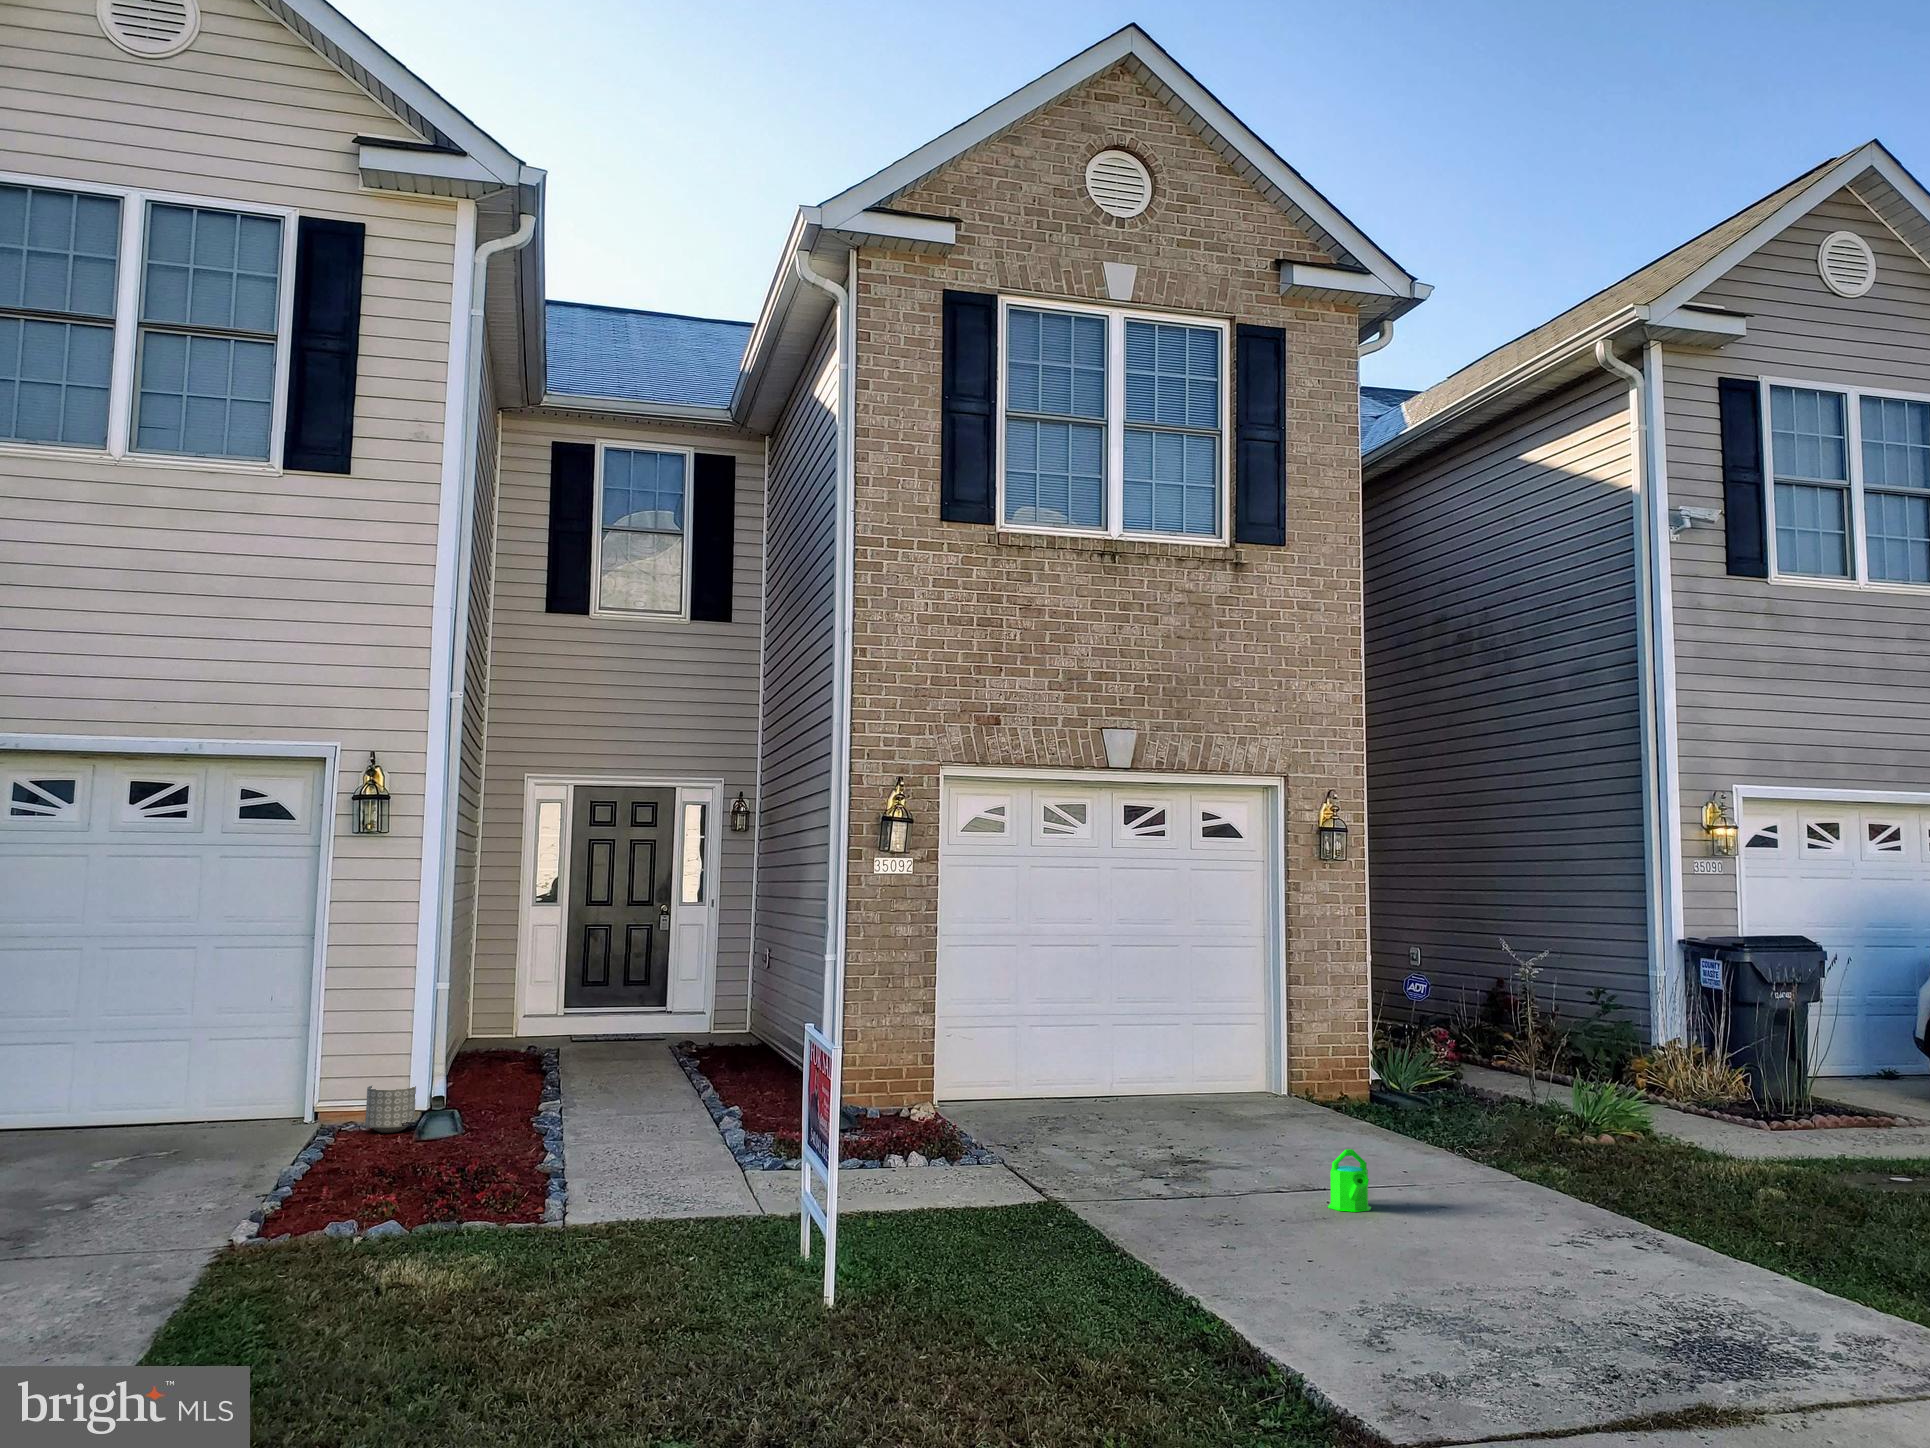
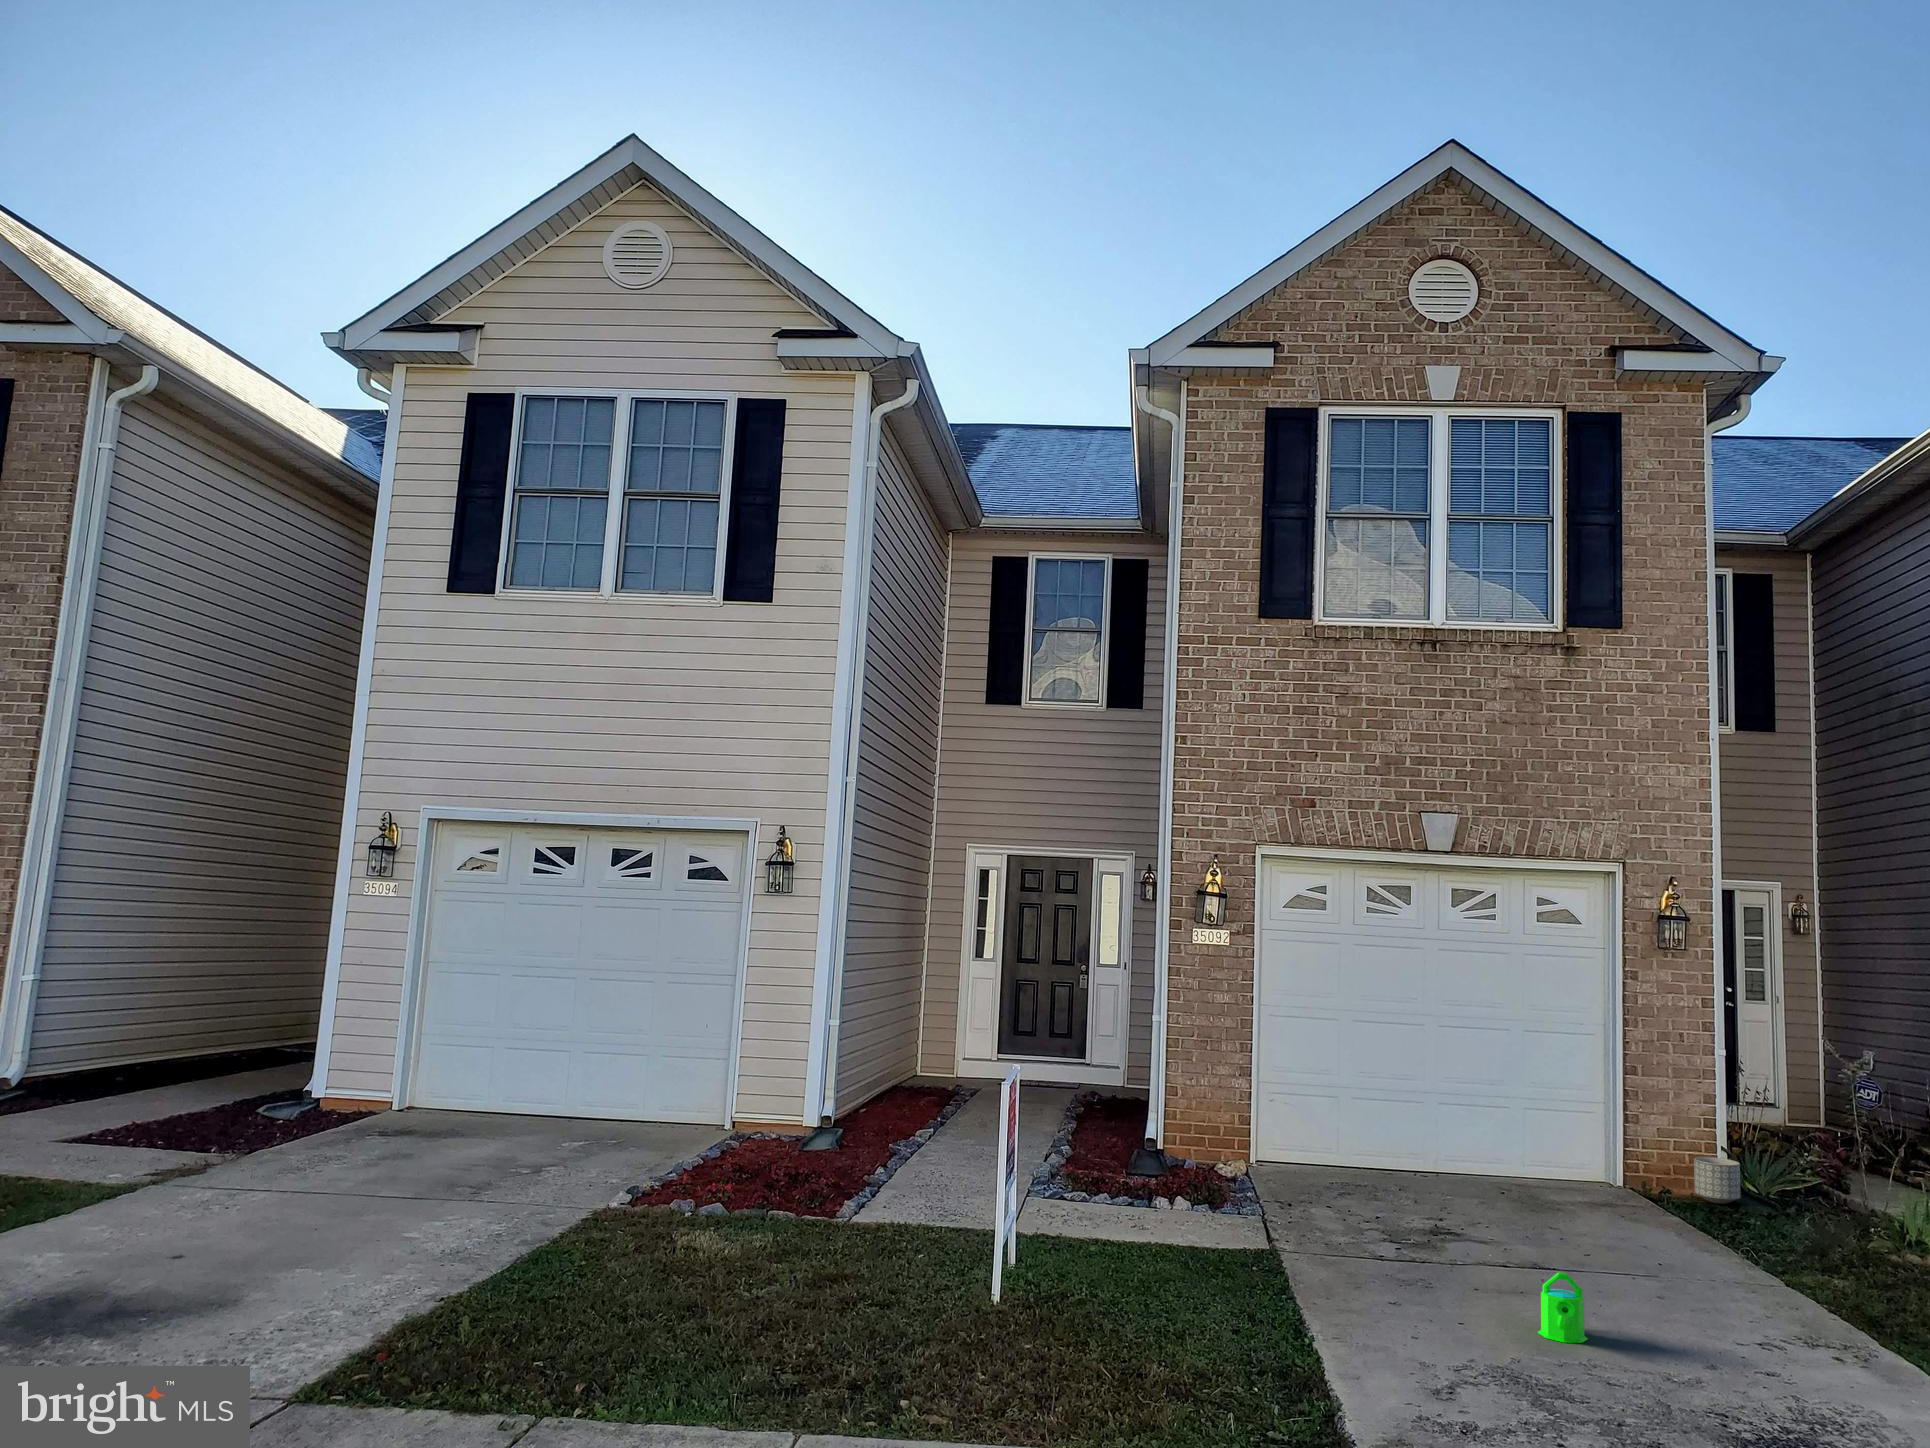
planter: present [365,1086,416,1133] -> present [1694,1157,1740,1204]

